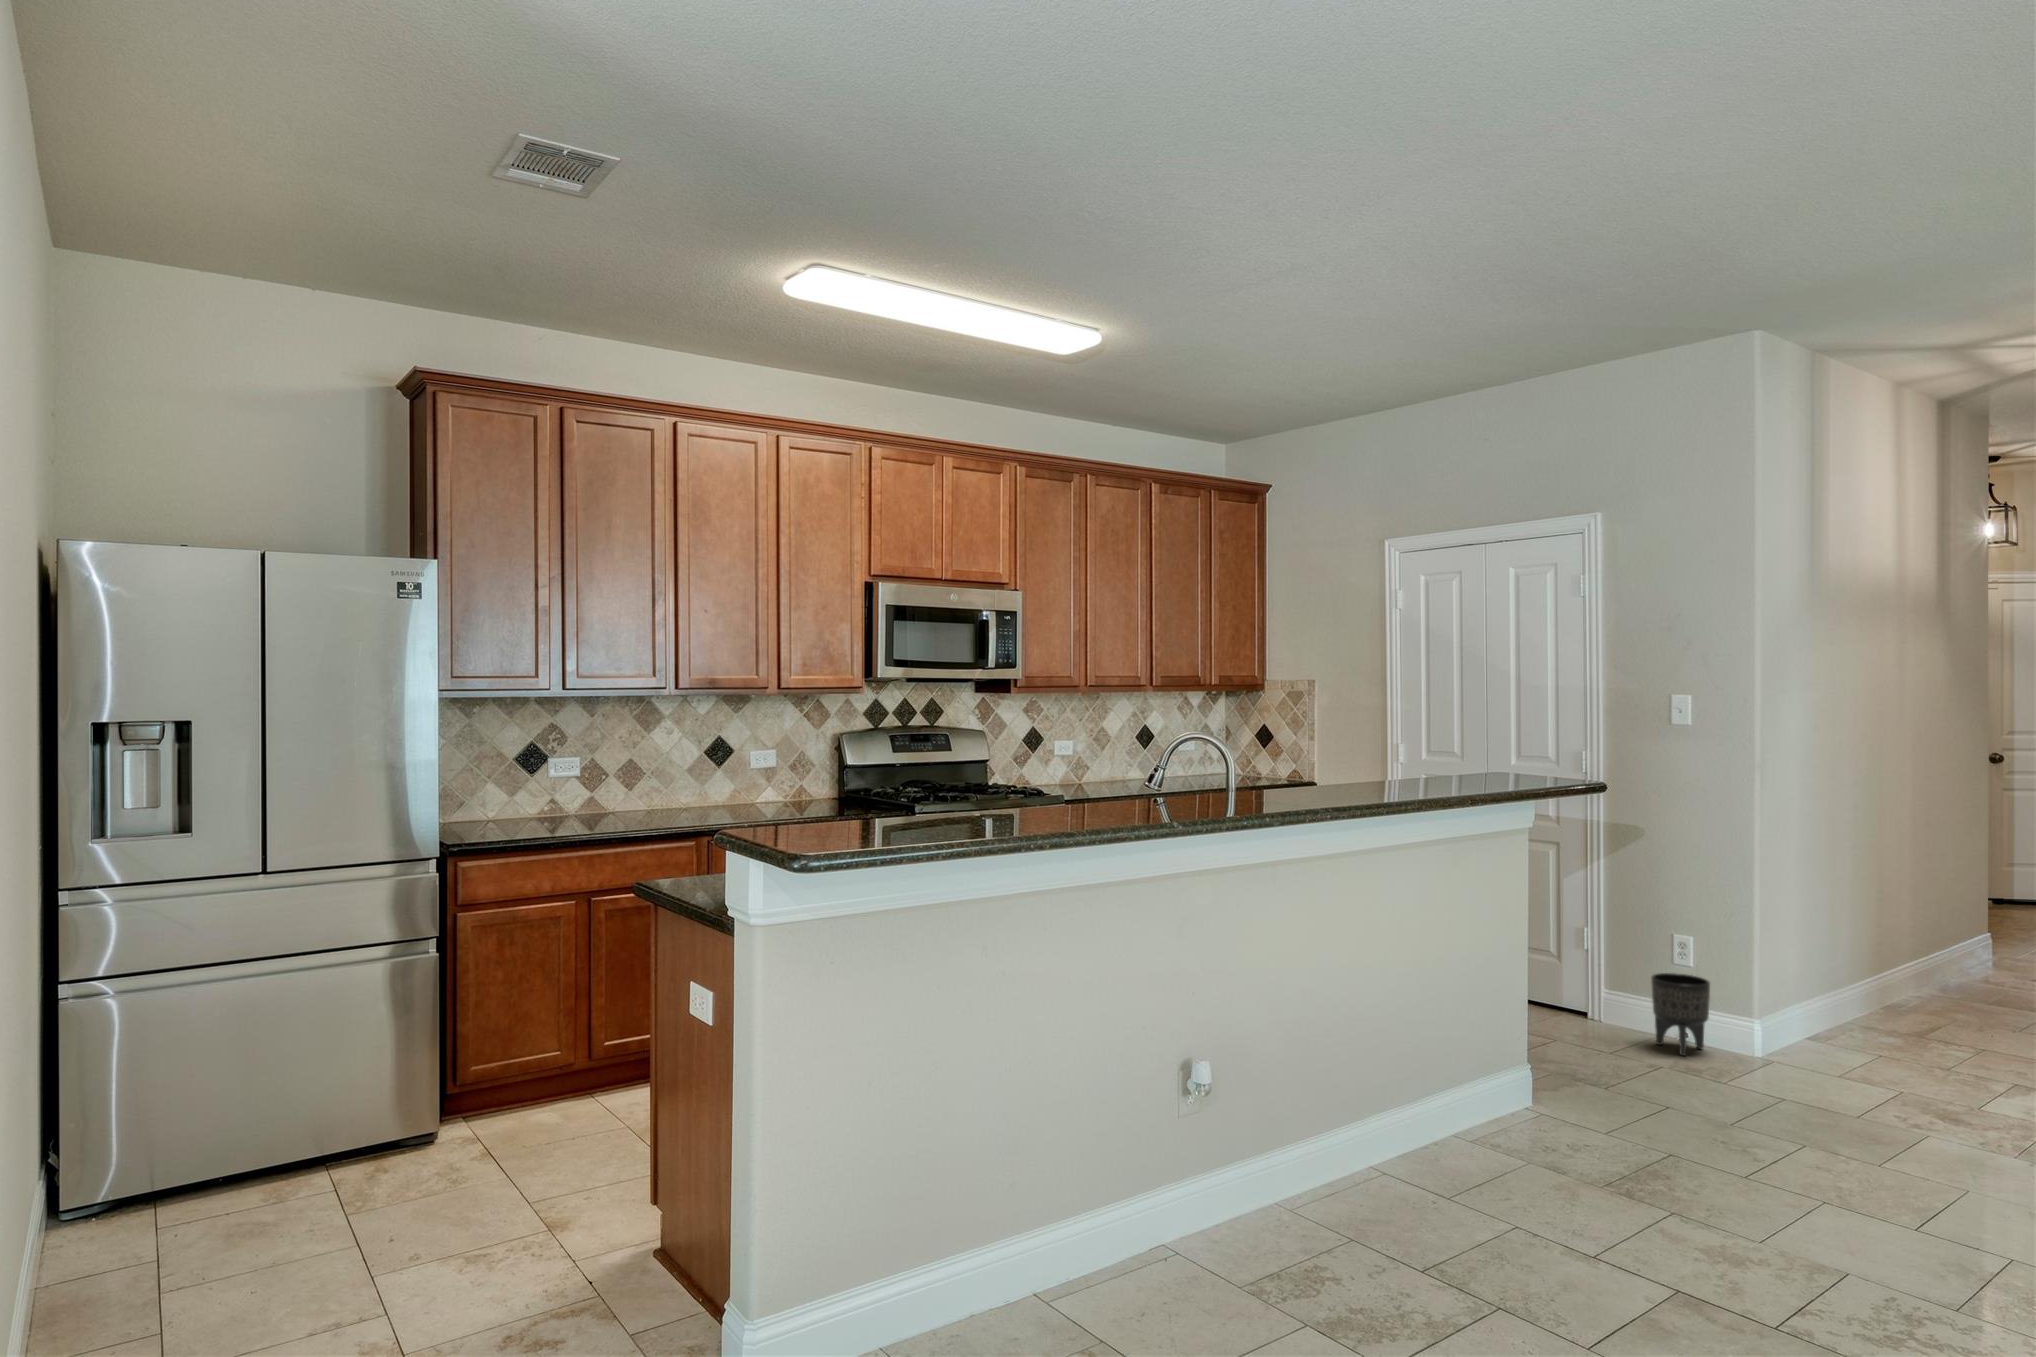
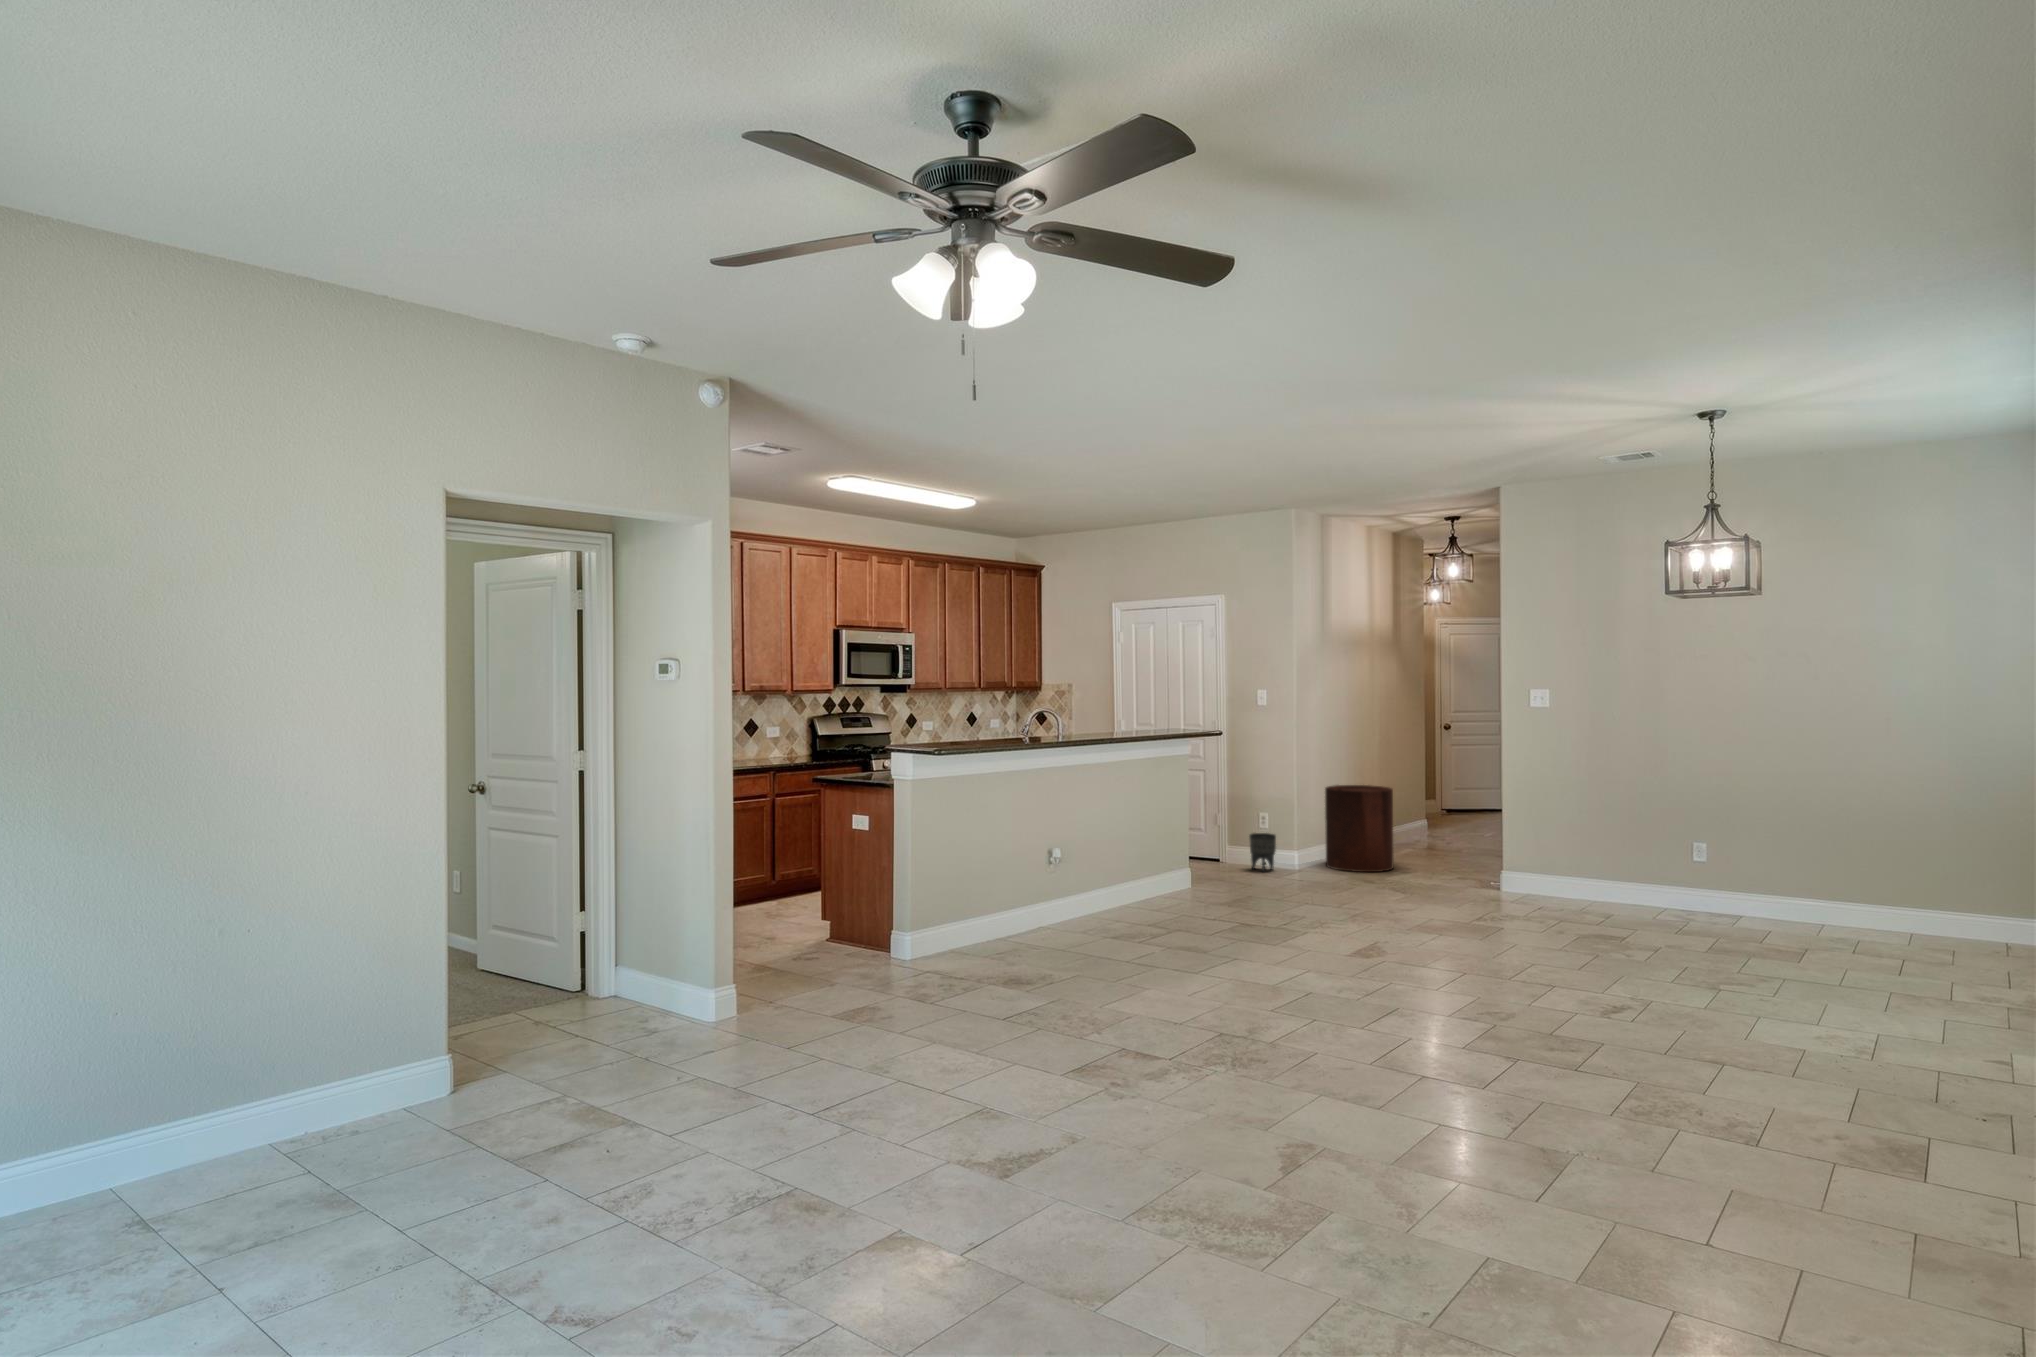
trash can: none [1816,883,1979,1074] -> present [1325,785,1394,872]

